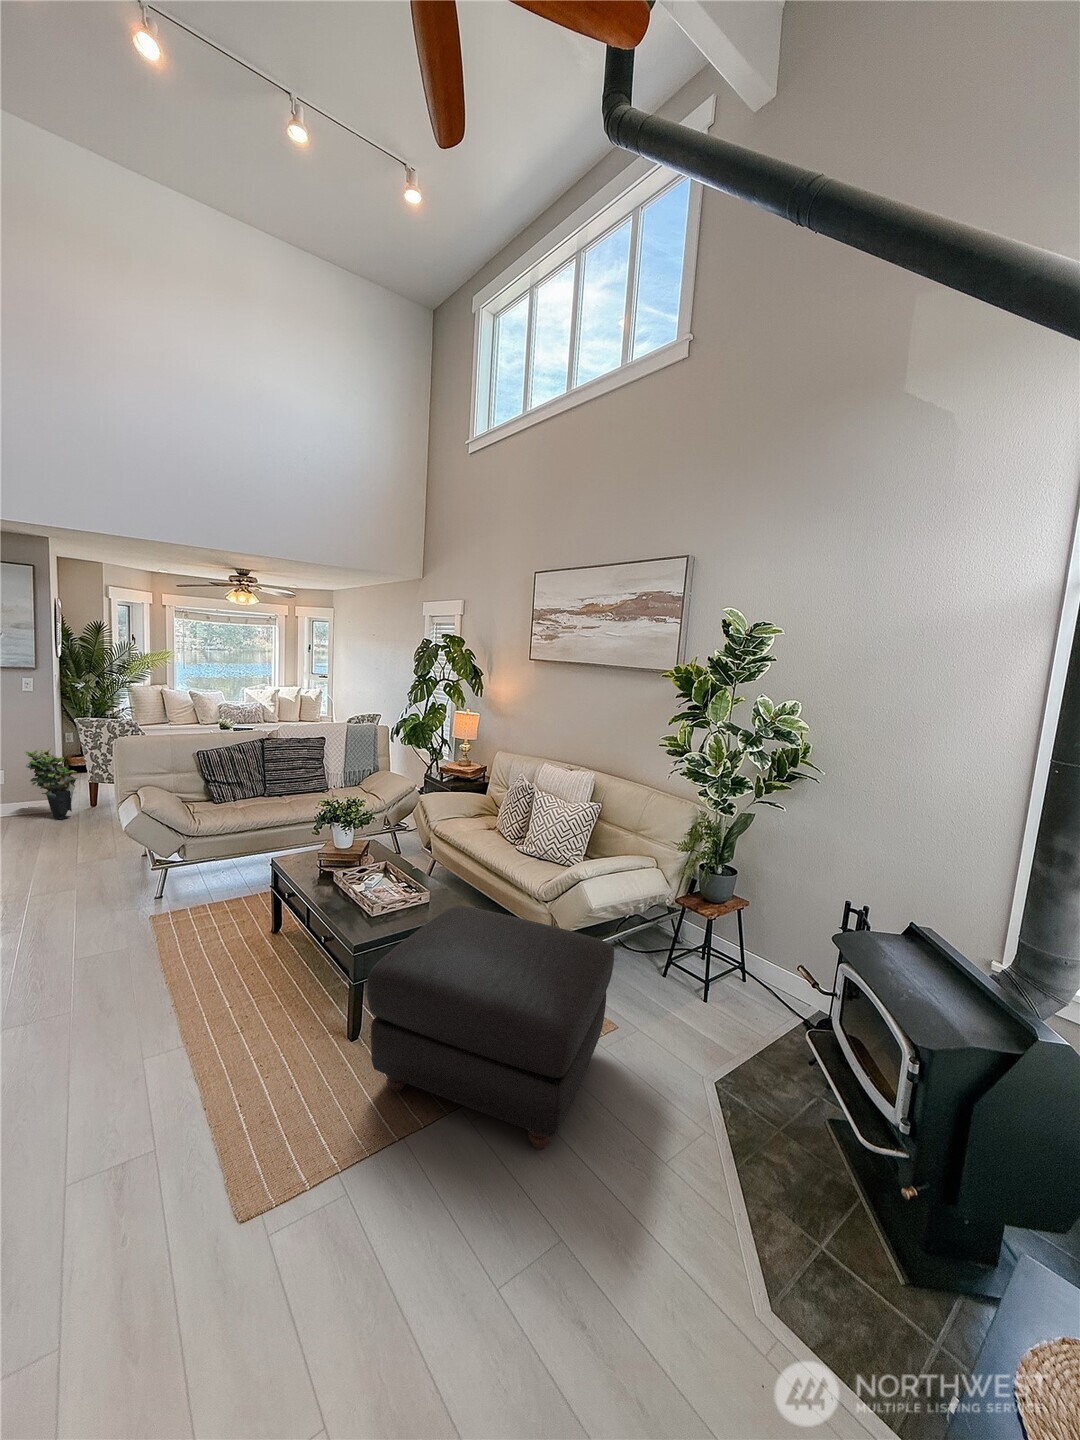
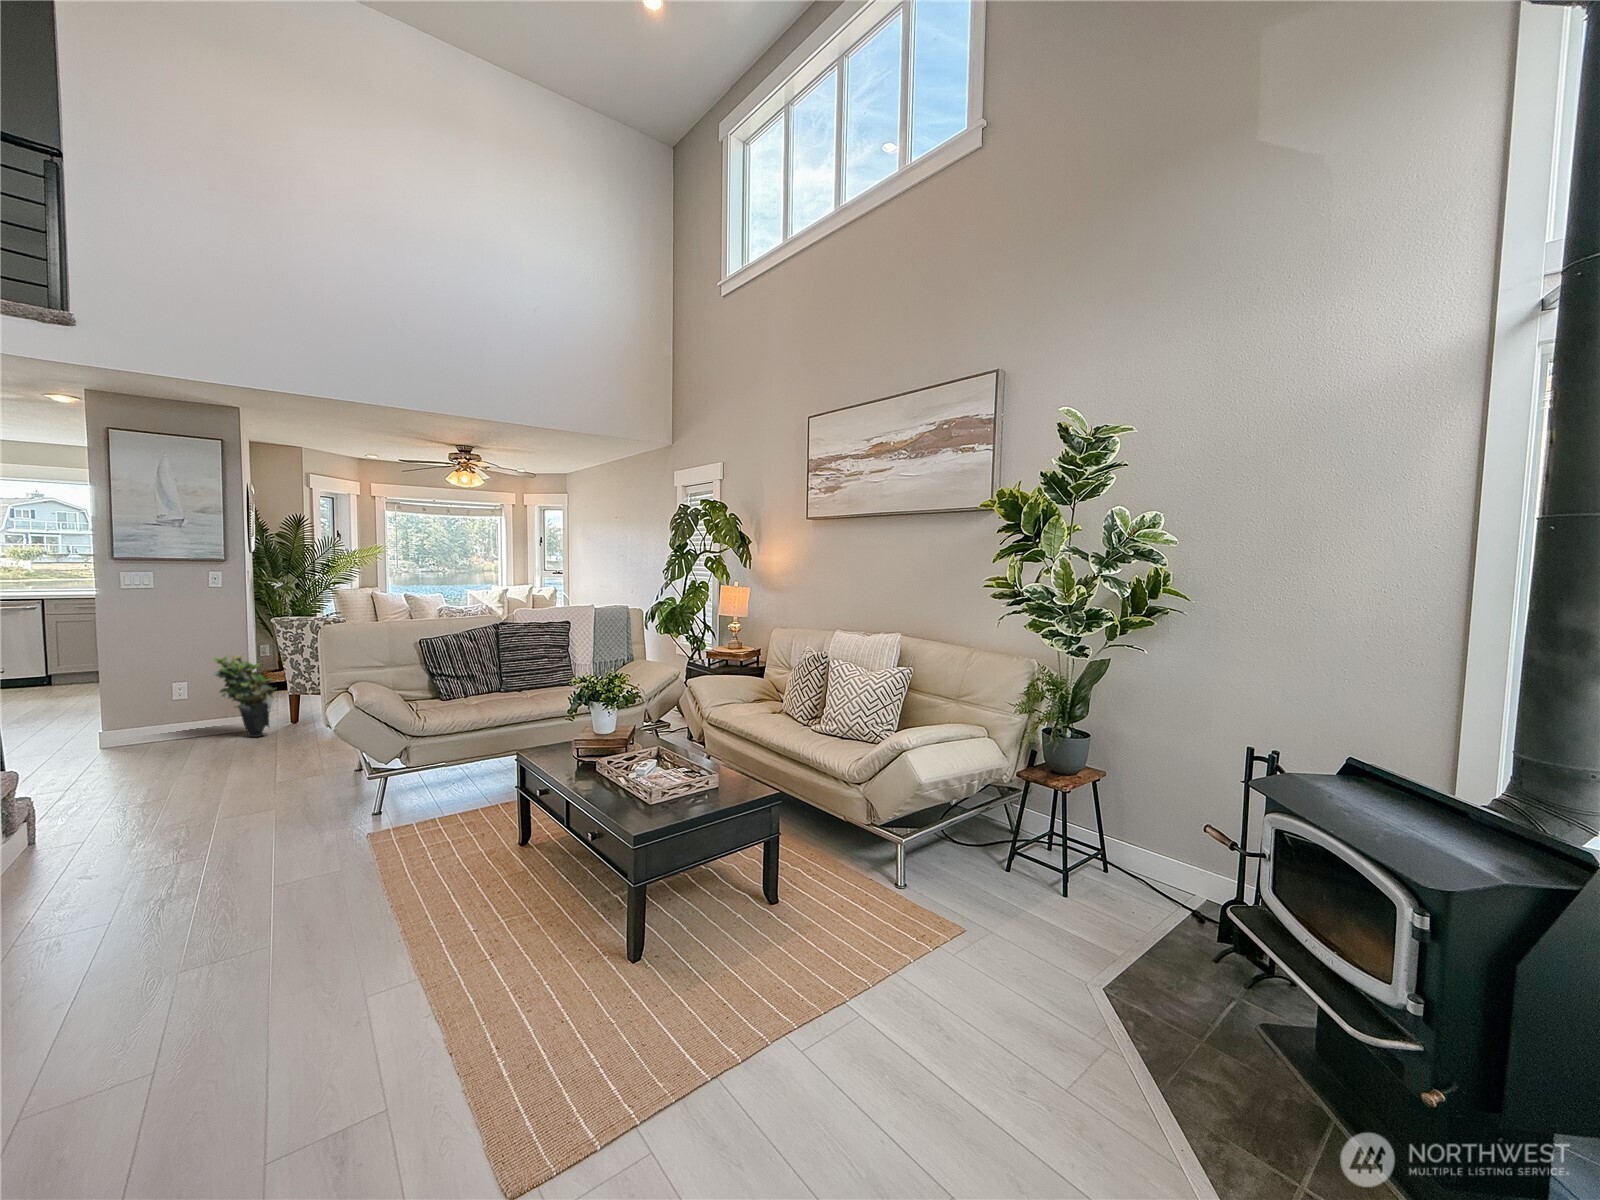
ottoman: present [367,906,614,1149] -> none [657,787,962,1081]

